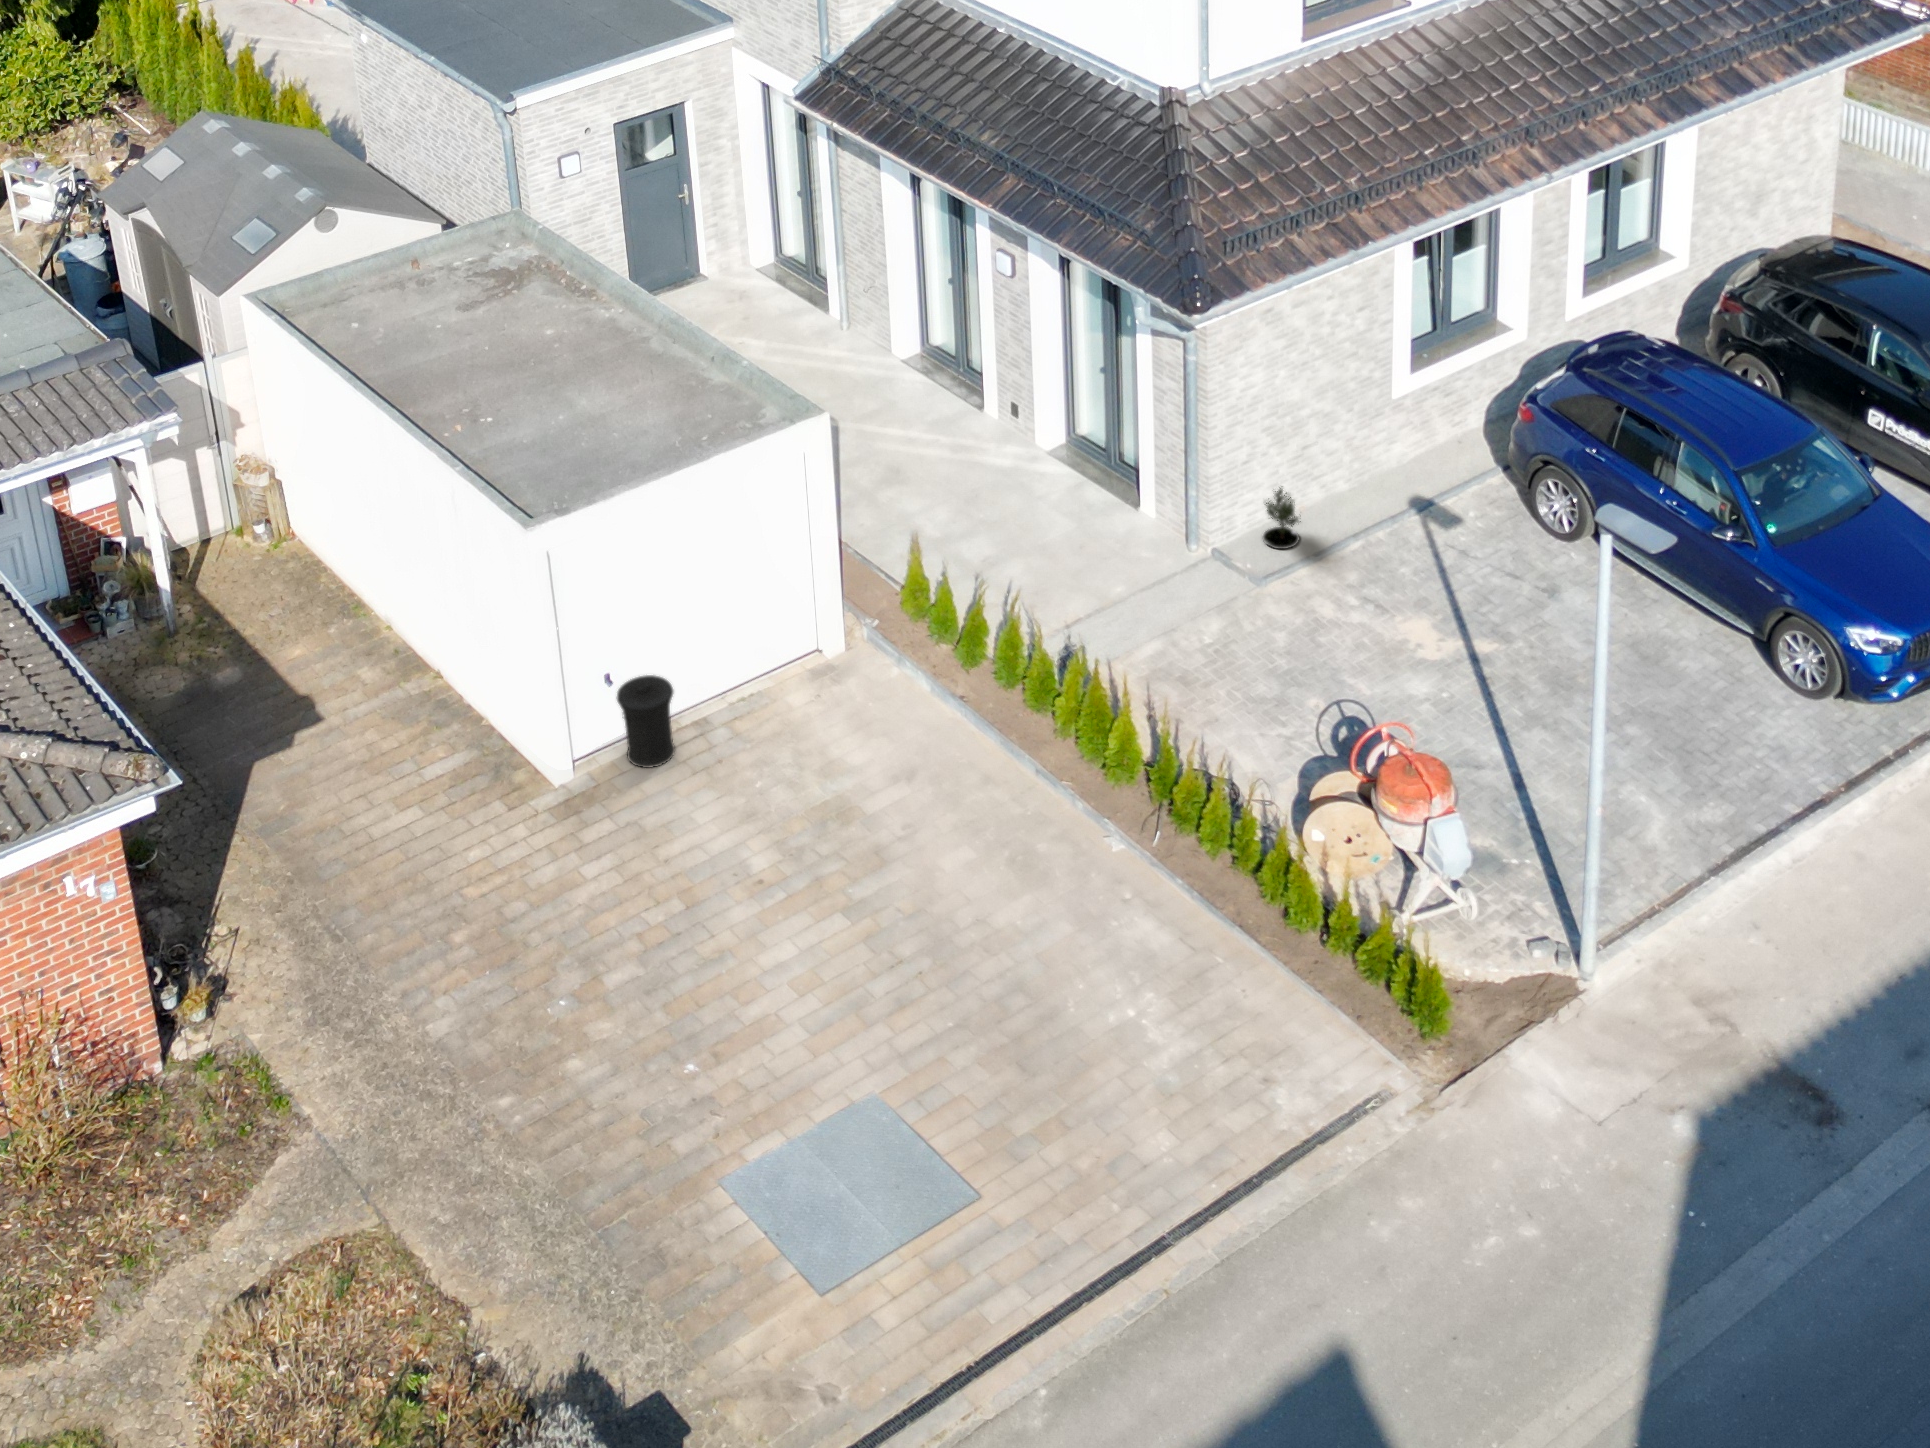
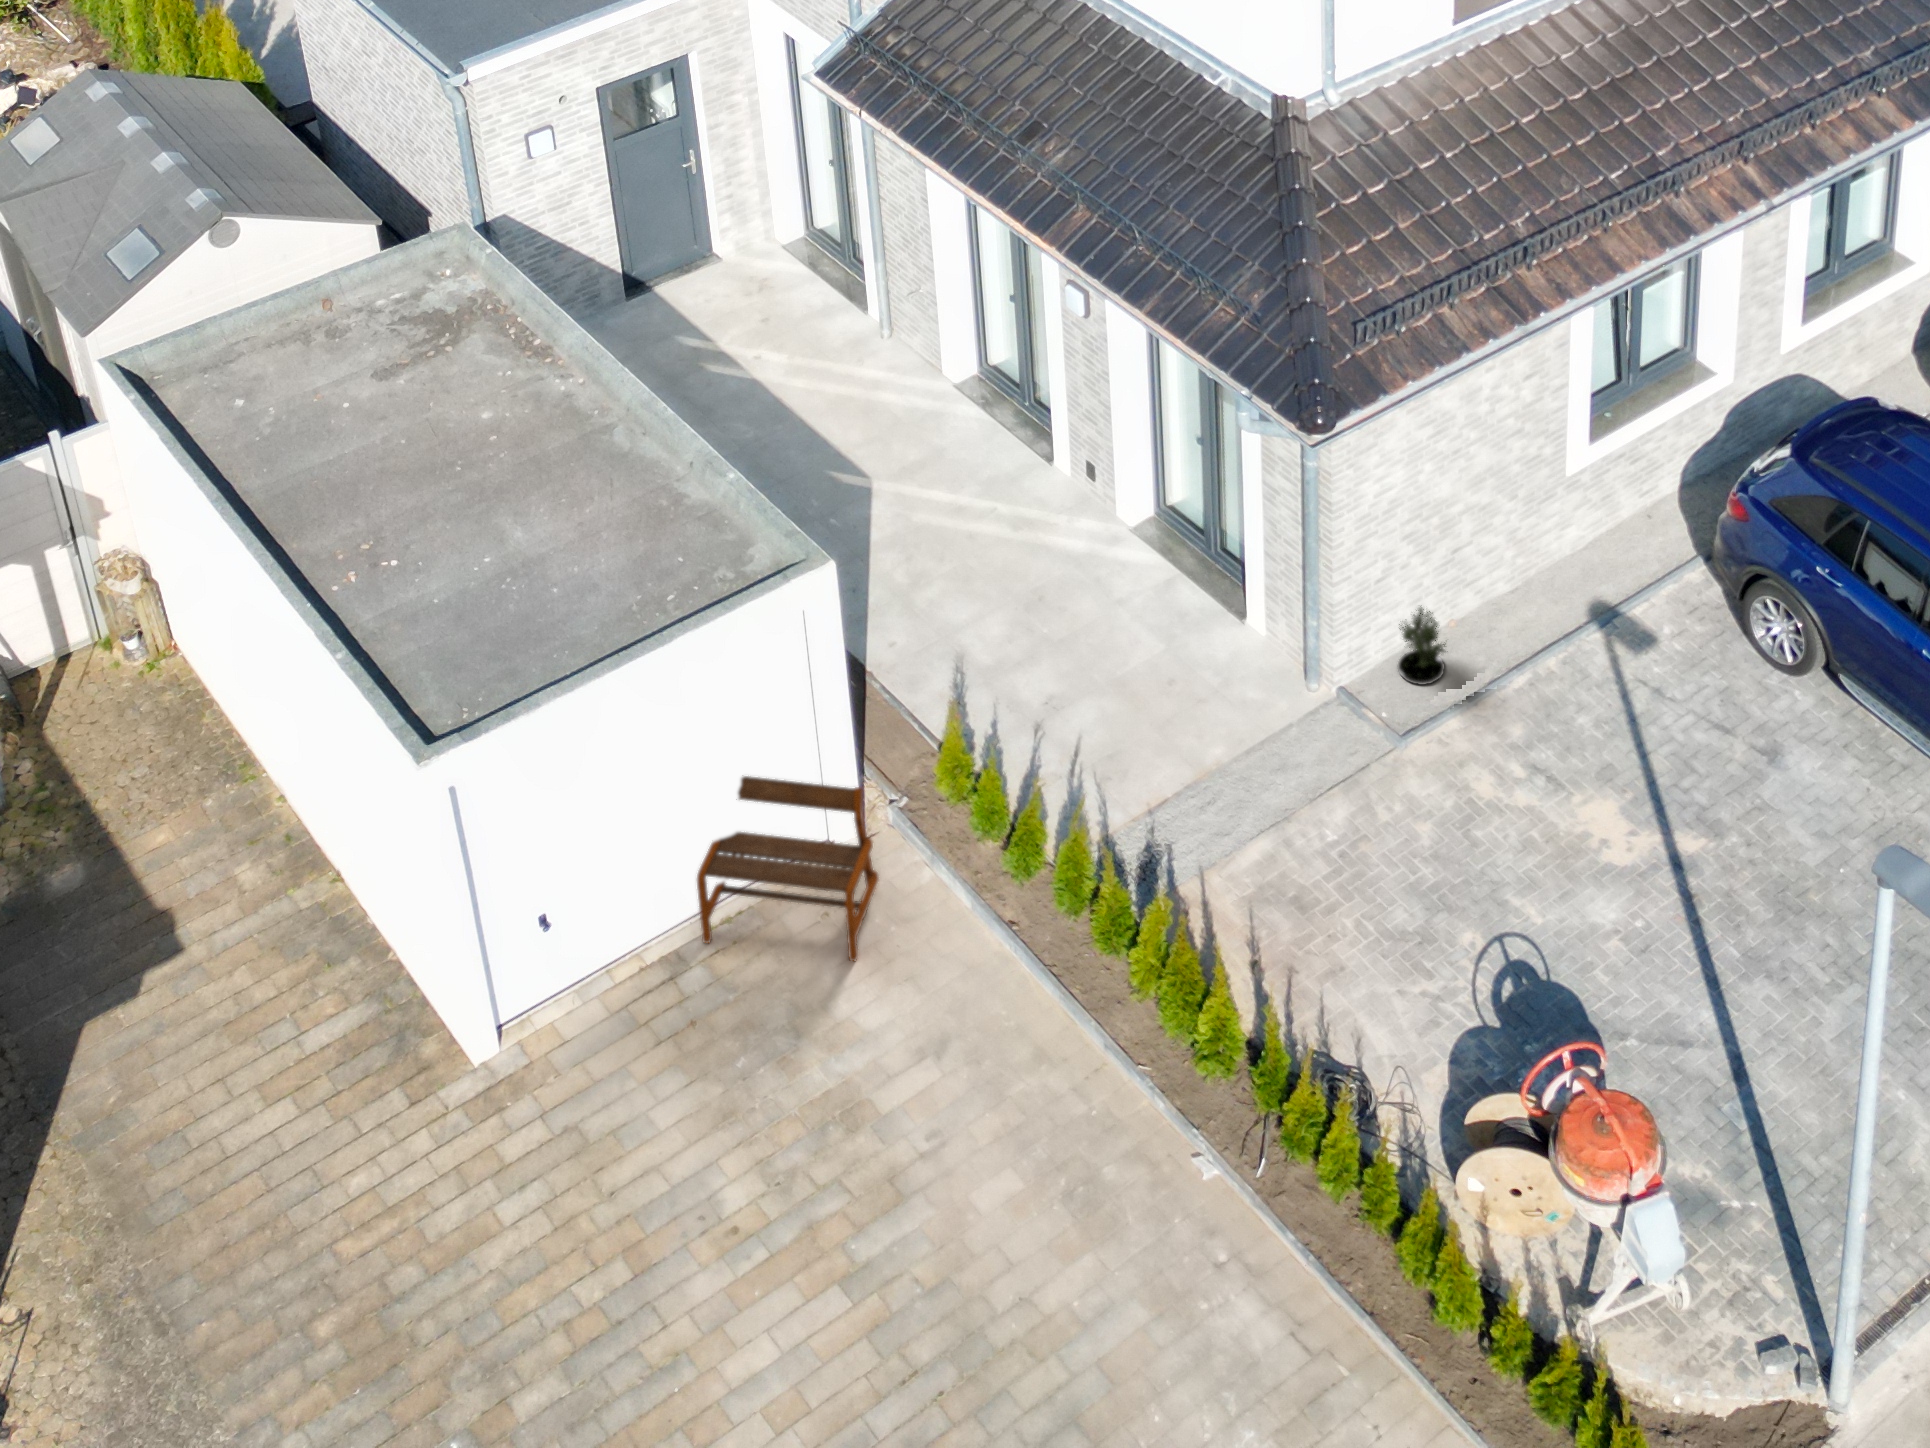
bench: none [724,579,862,722] -> present [697,776,879,961]
trash can: present [617,675,675,768] -> none [550,914,631,1036]

